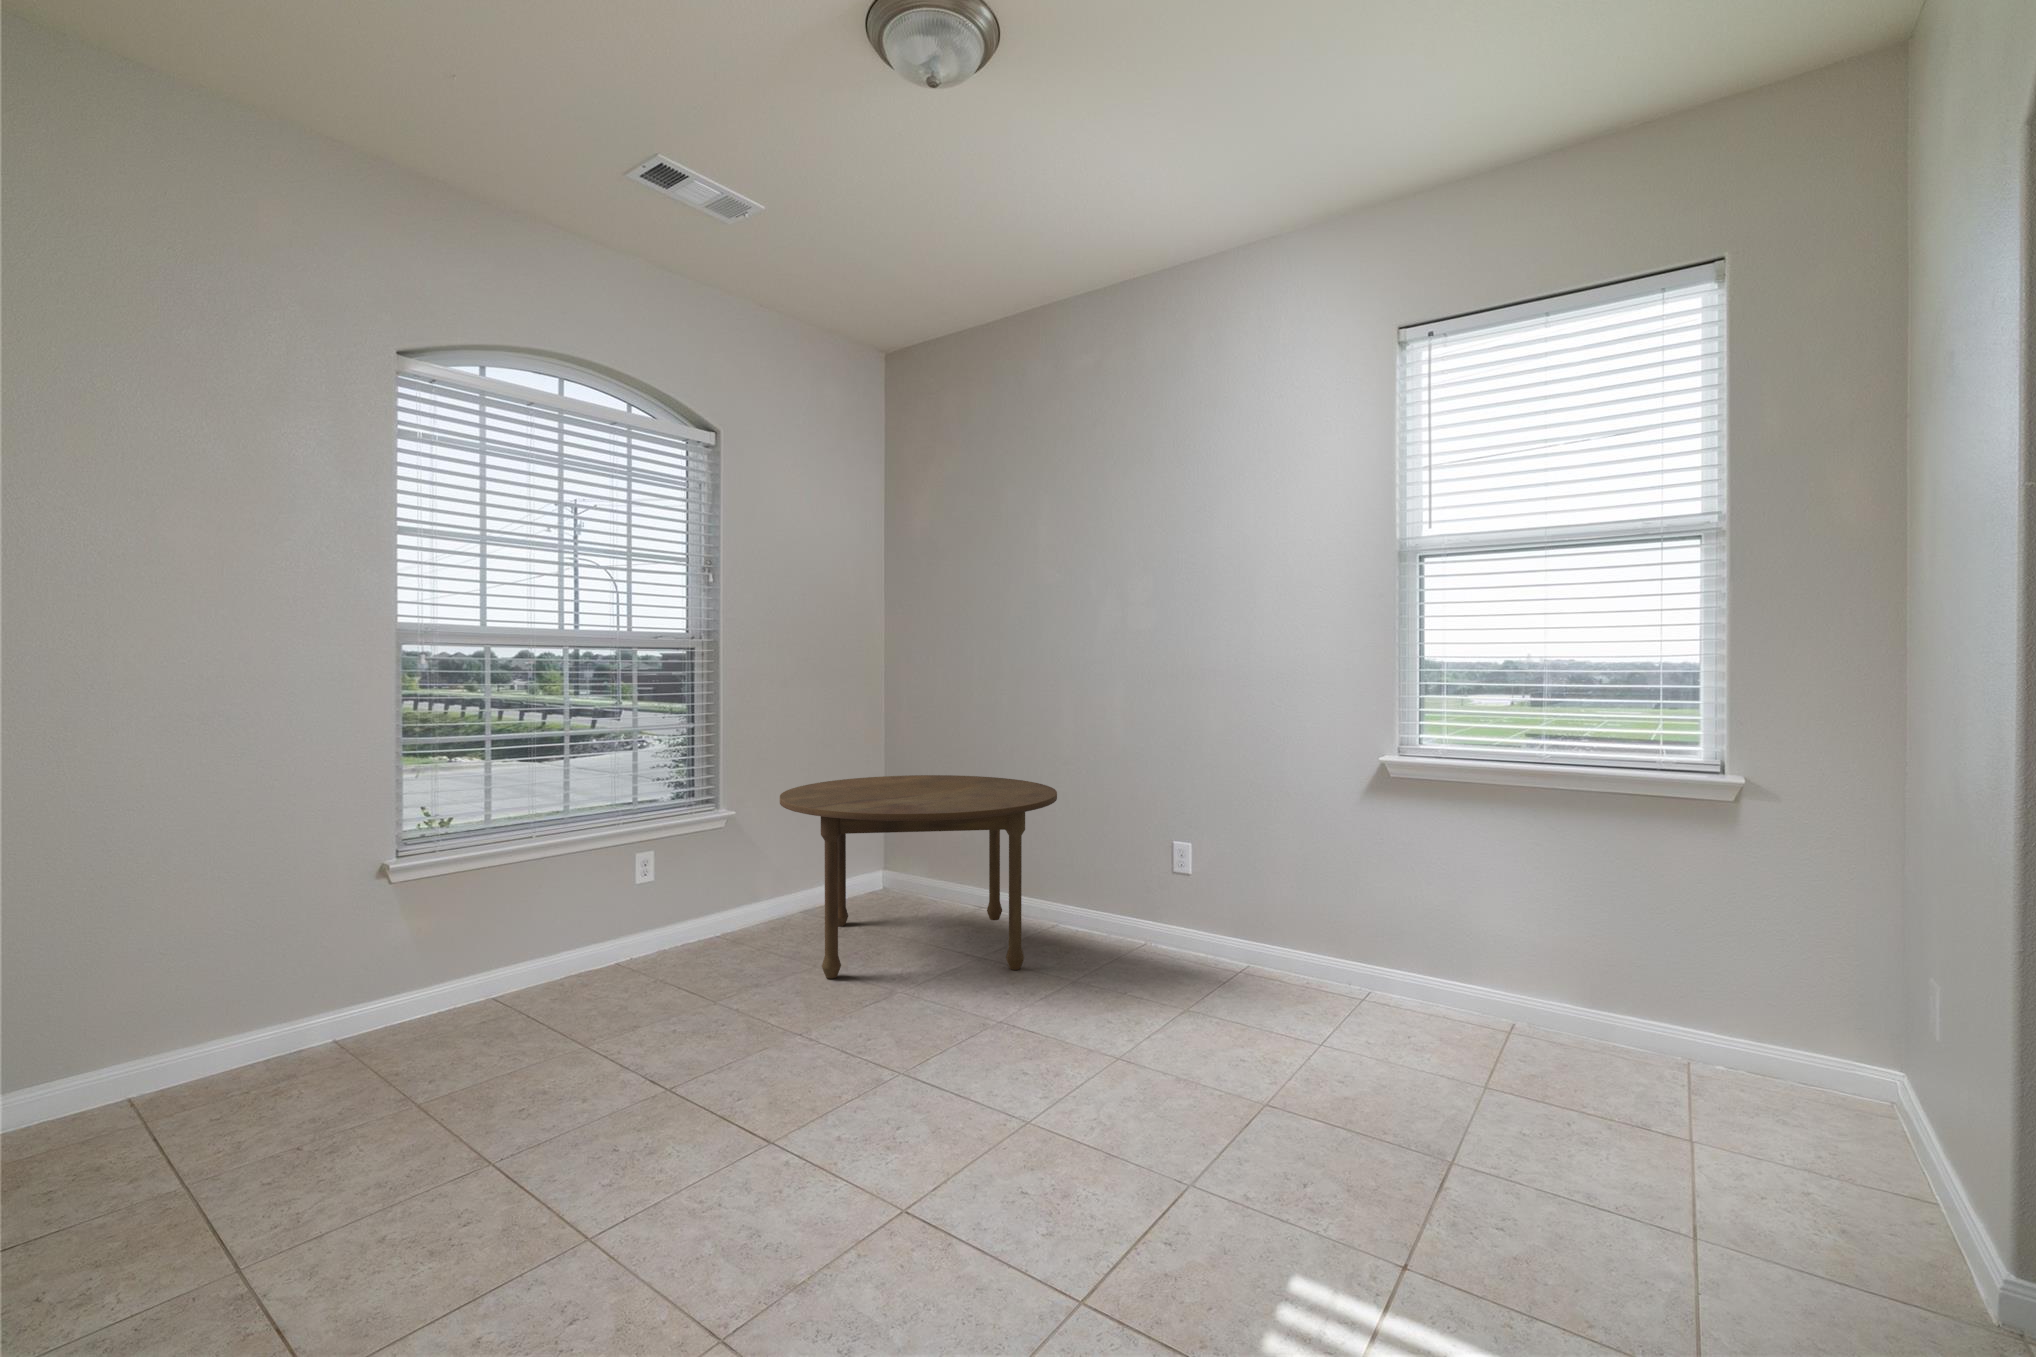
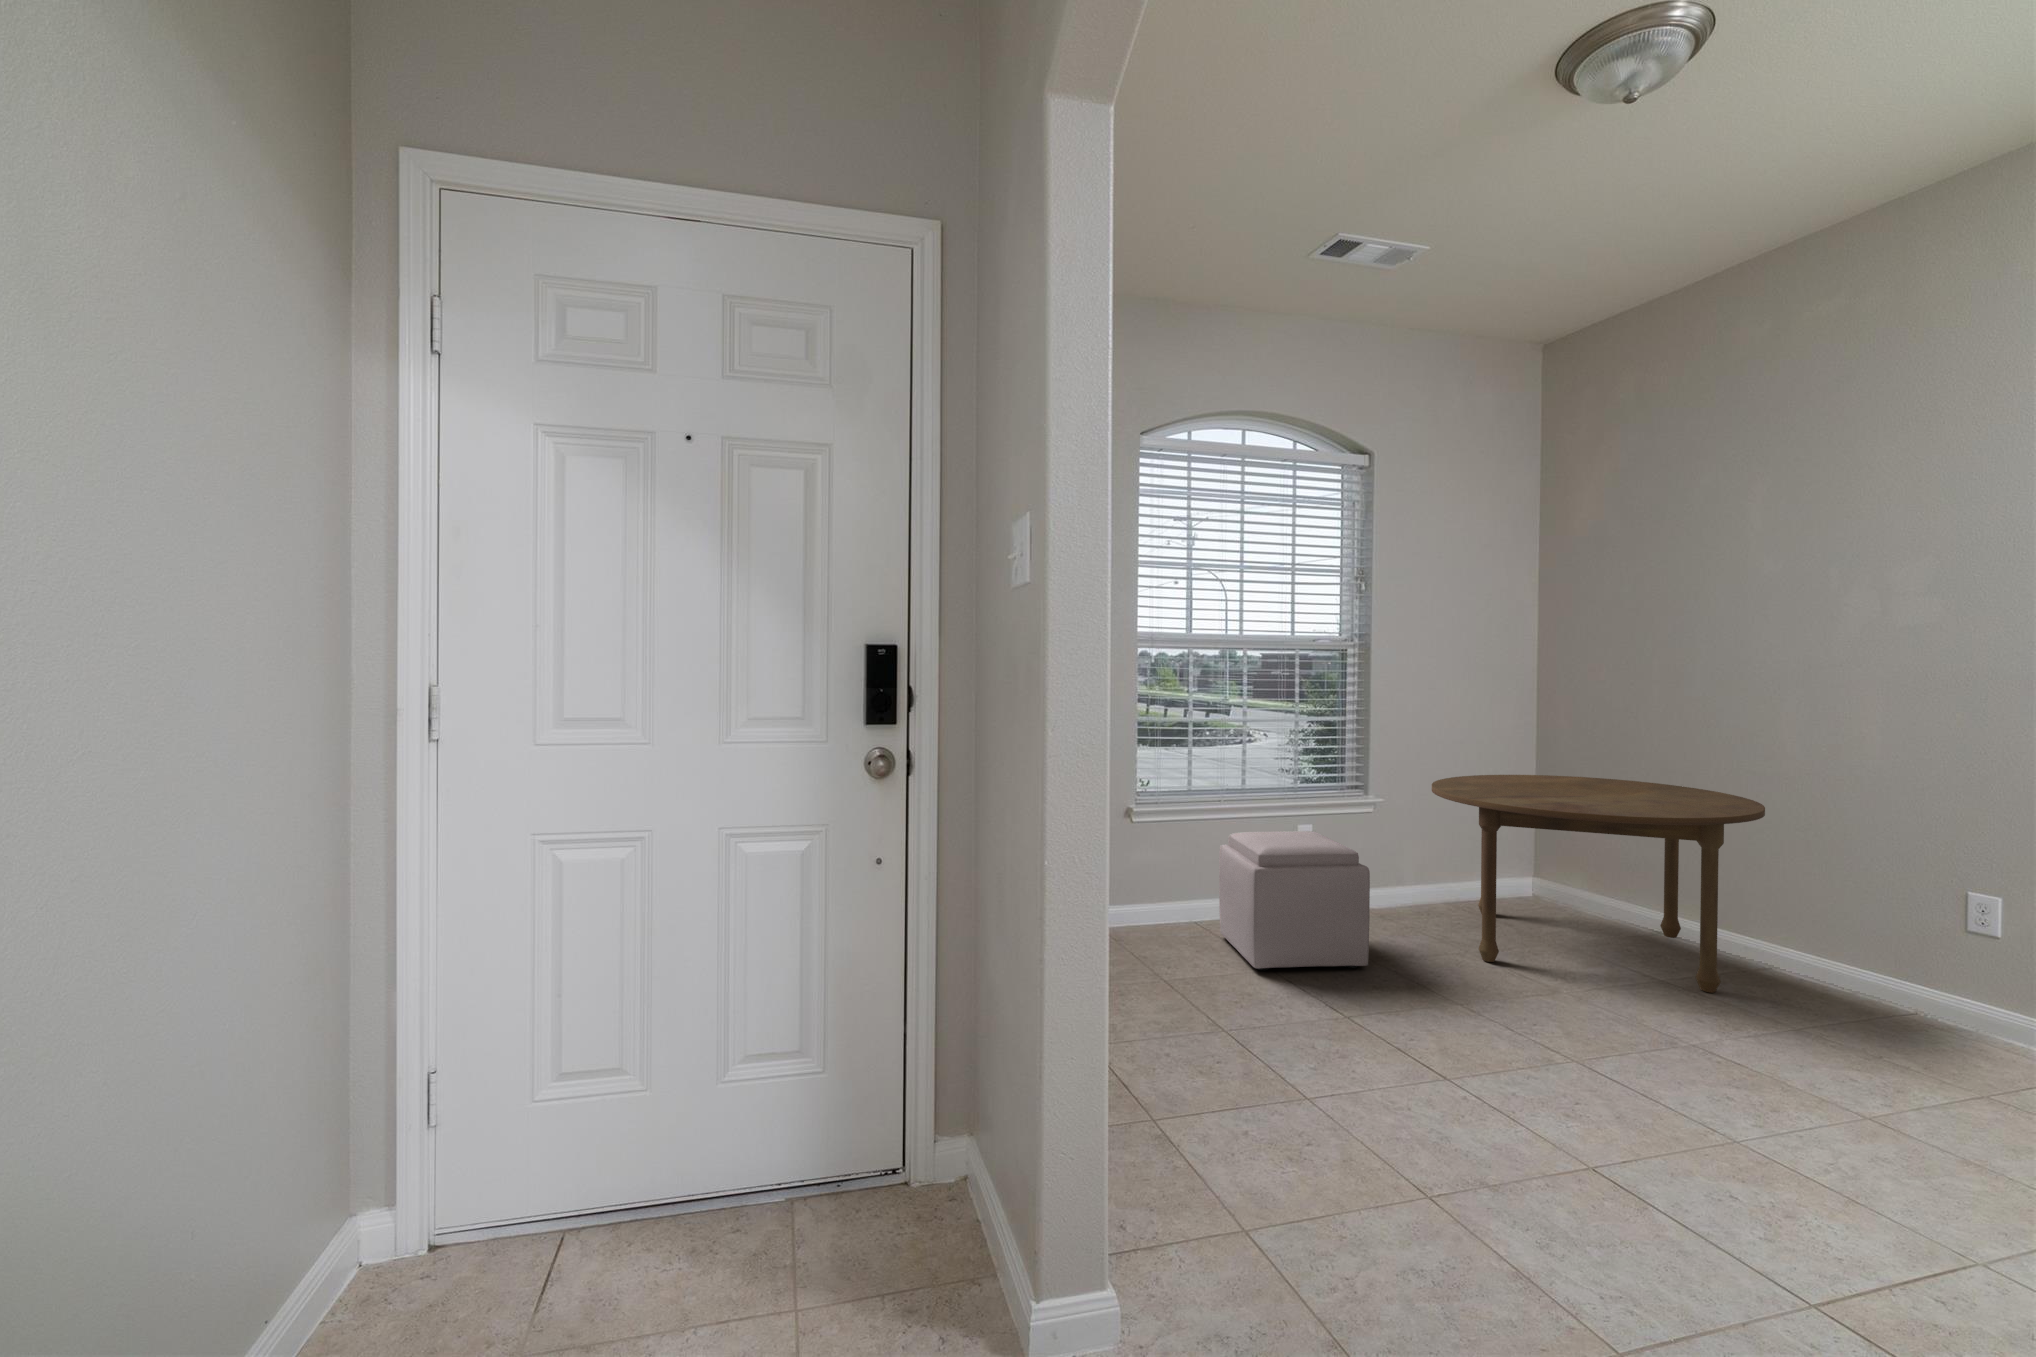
ottoman: none [522,862,701,1045] -> present [1219,831,1370,971]

